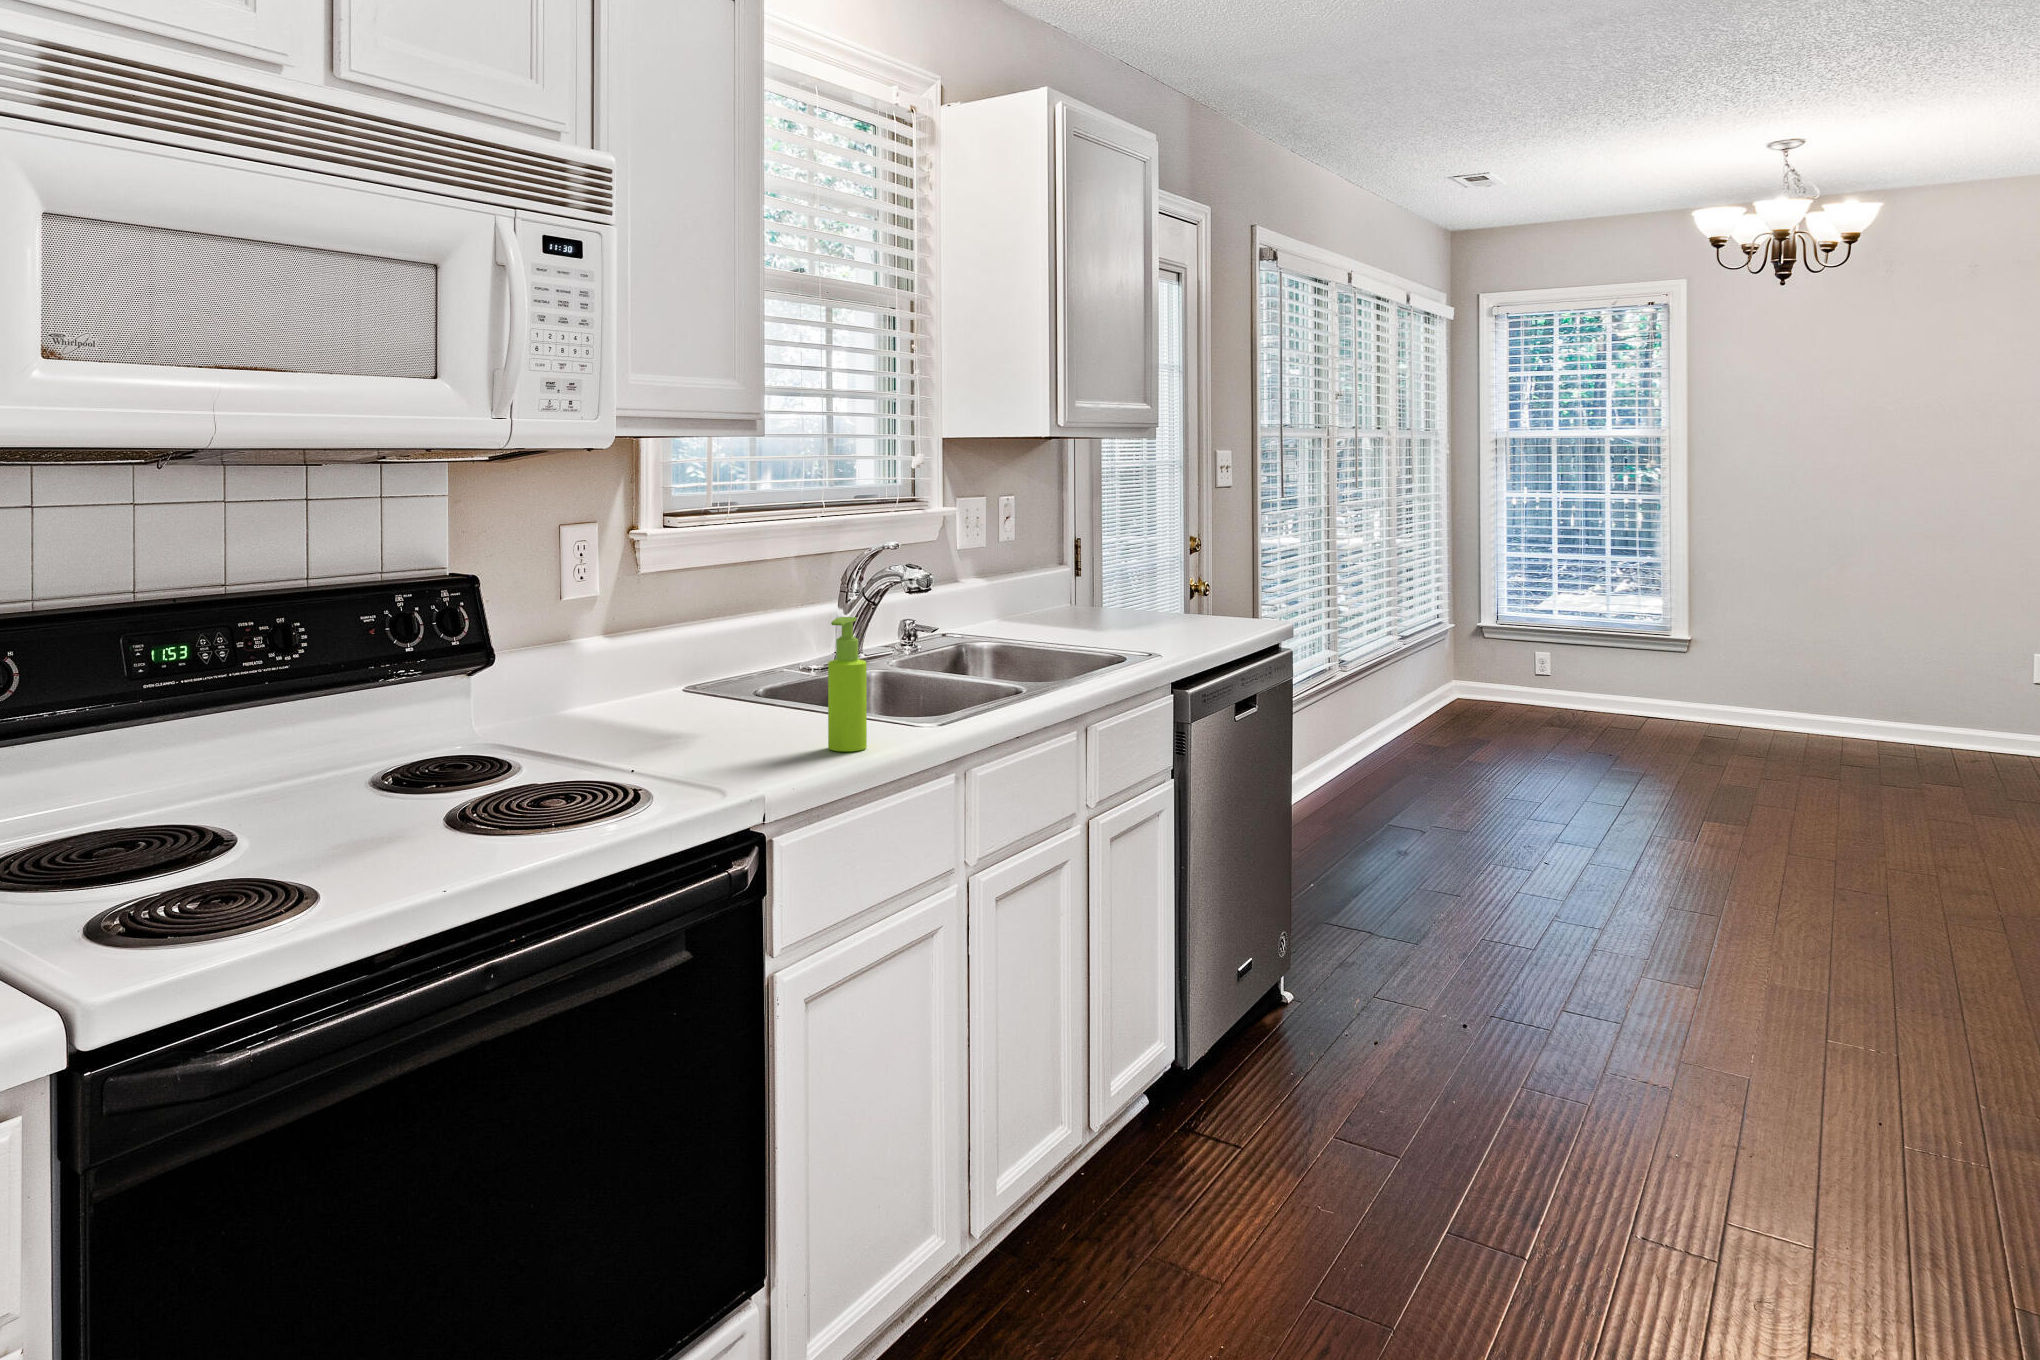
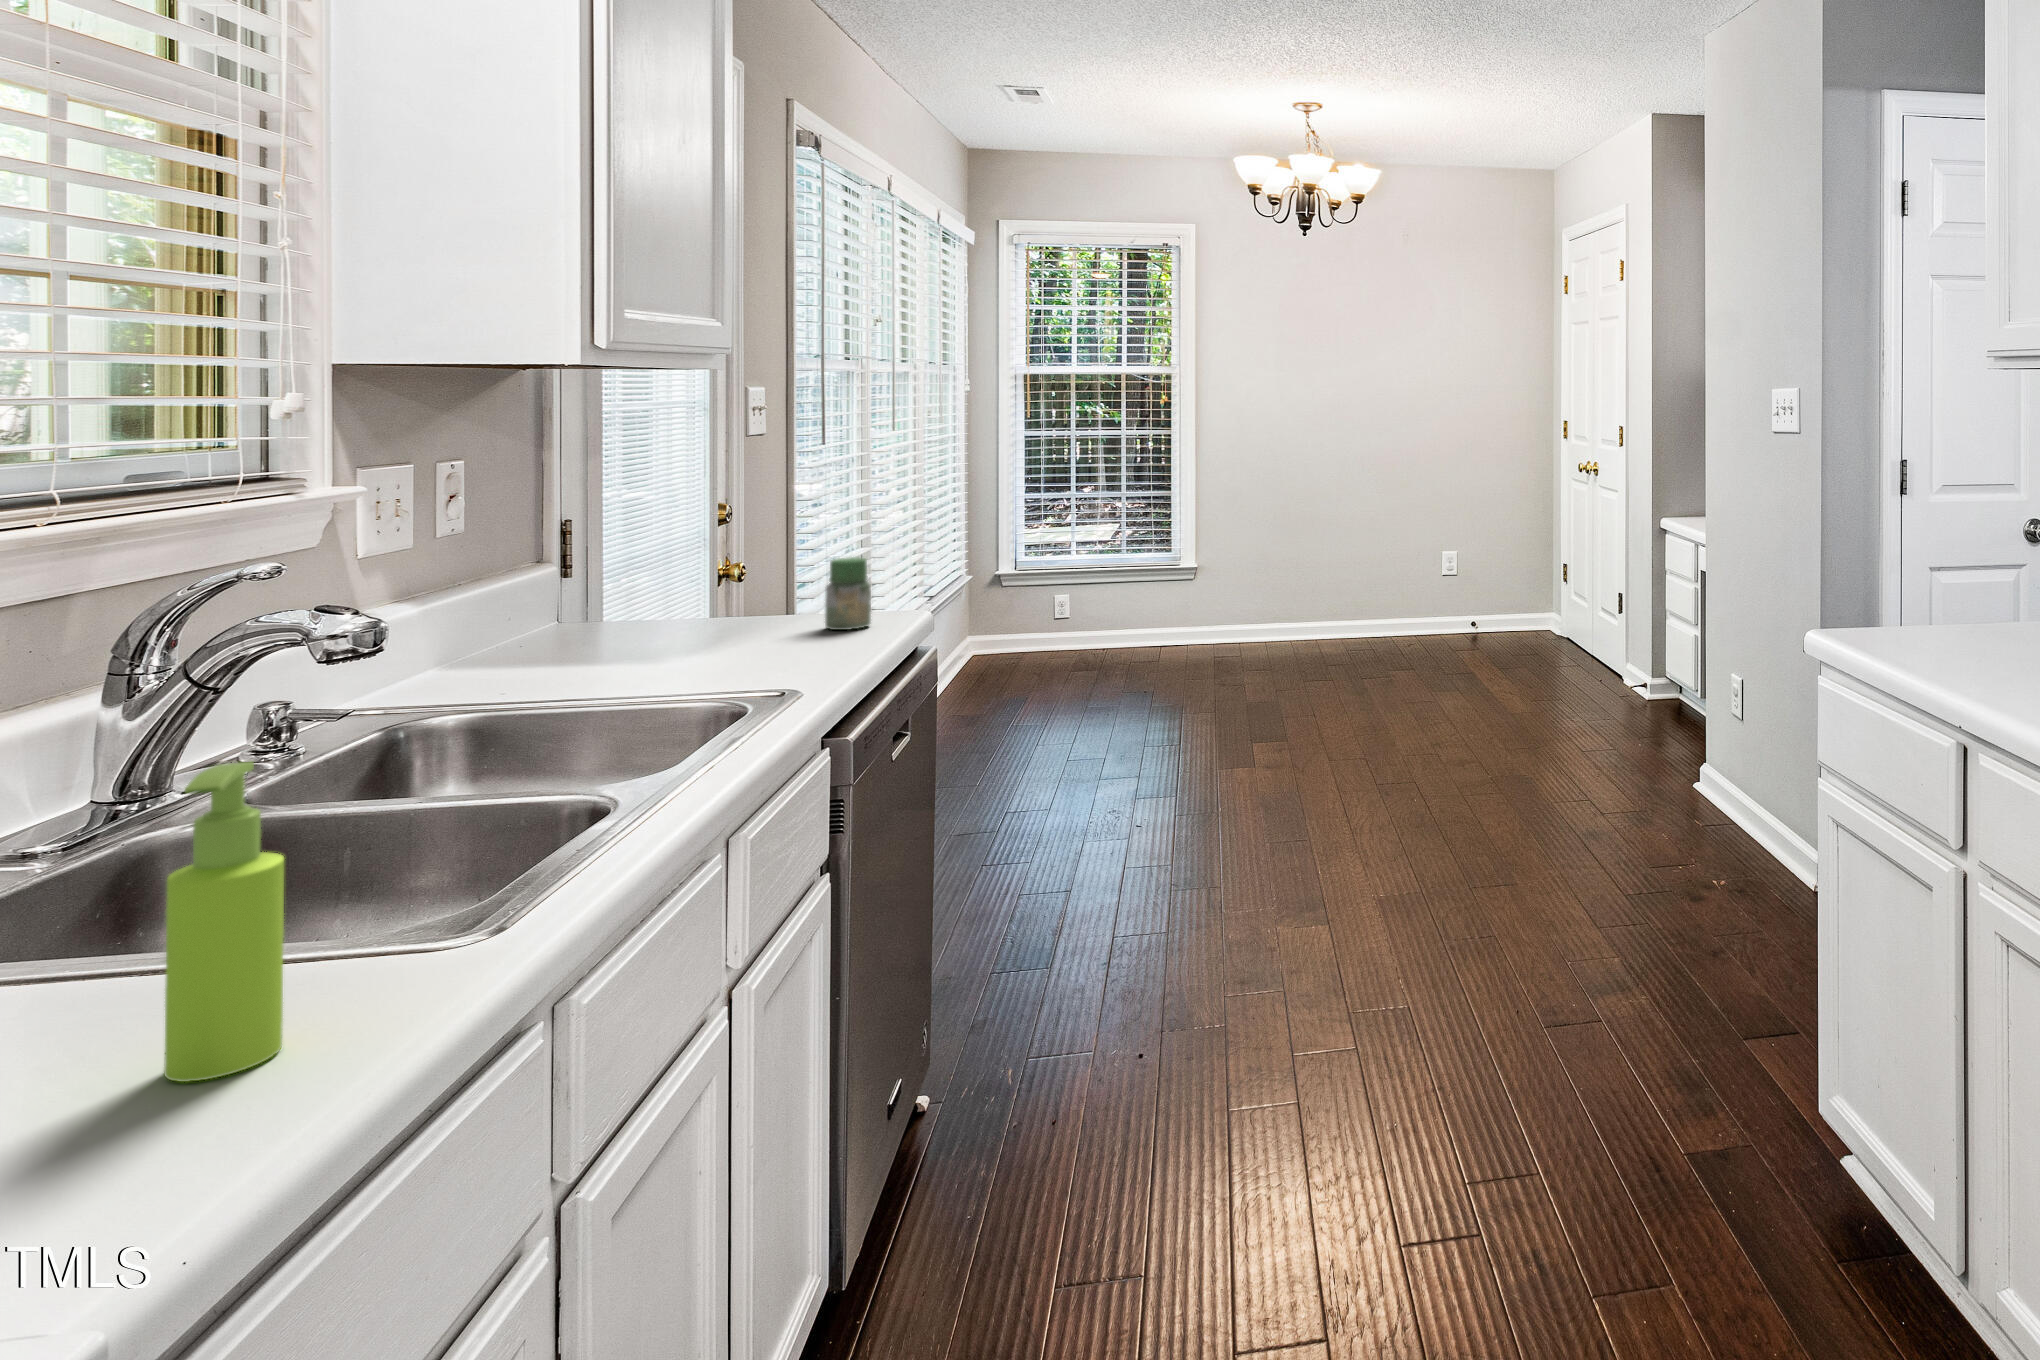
jar: none [1220,575,1251,627] -> present [825,557,871,630]

